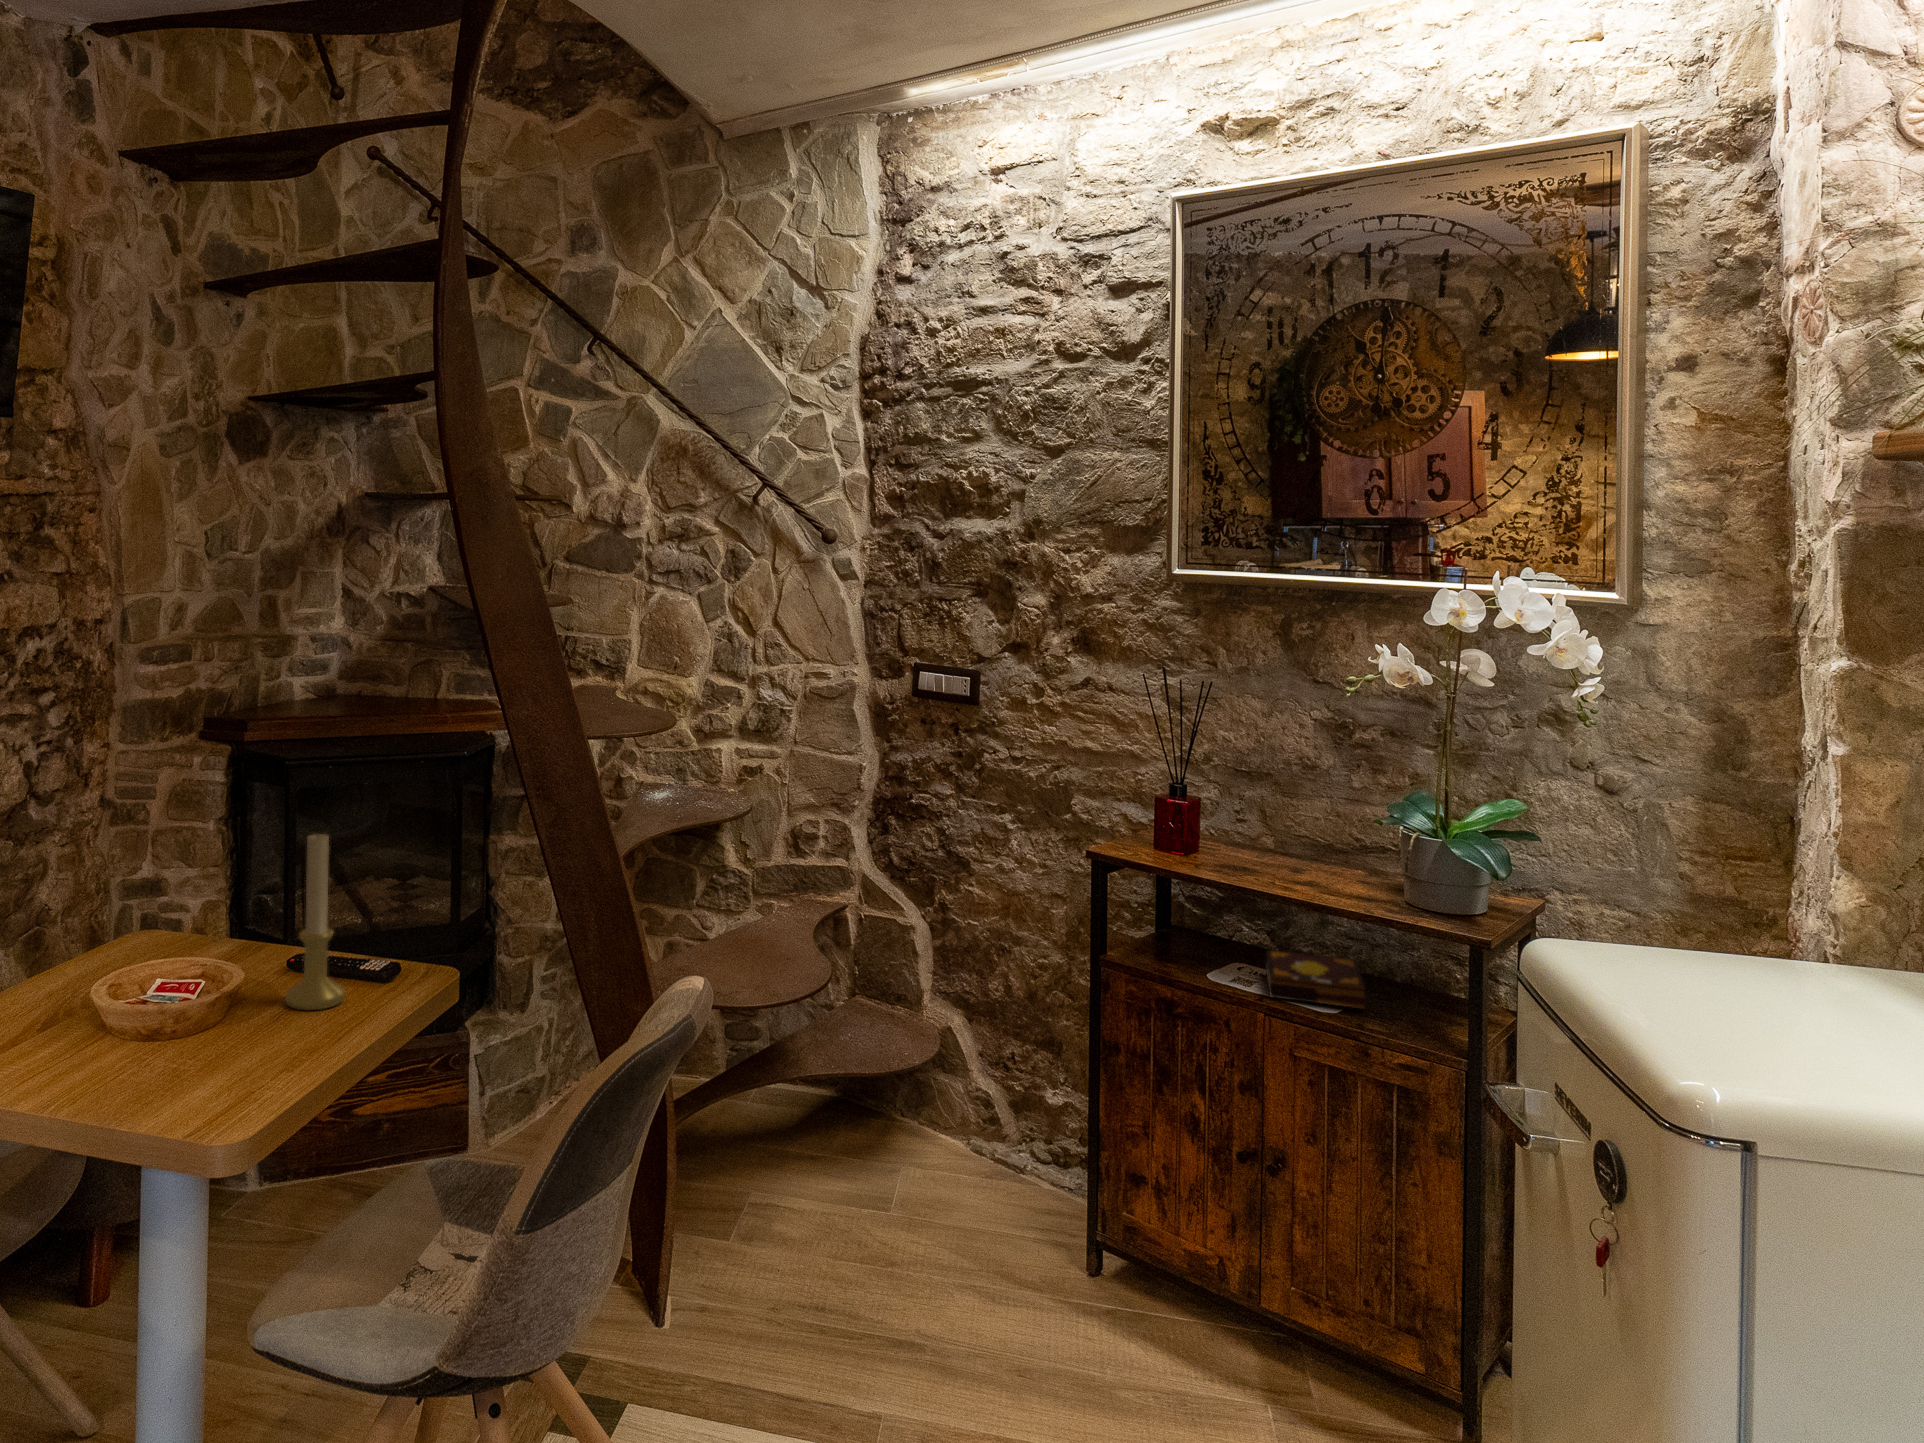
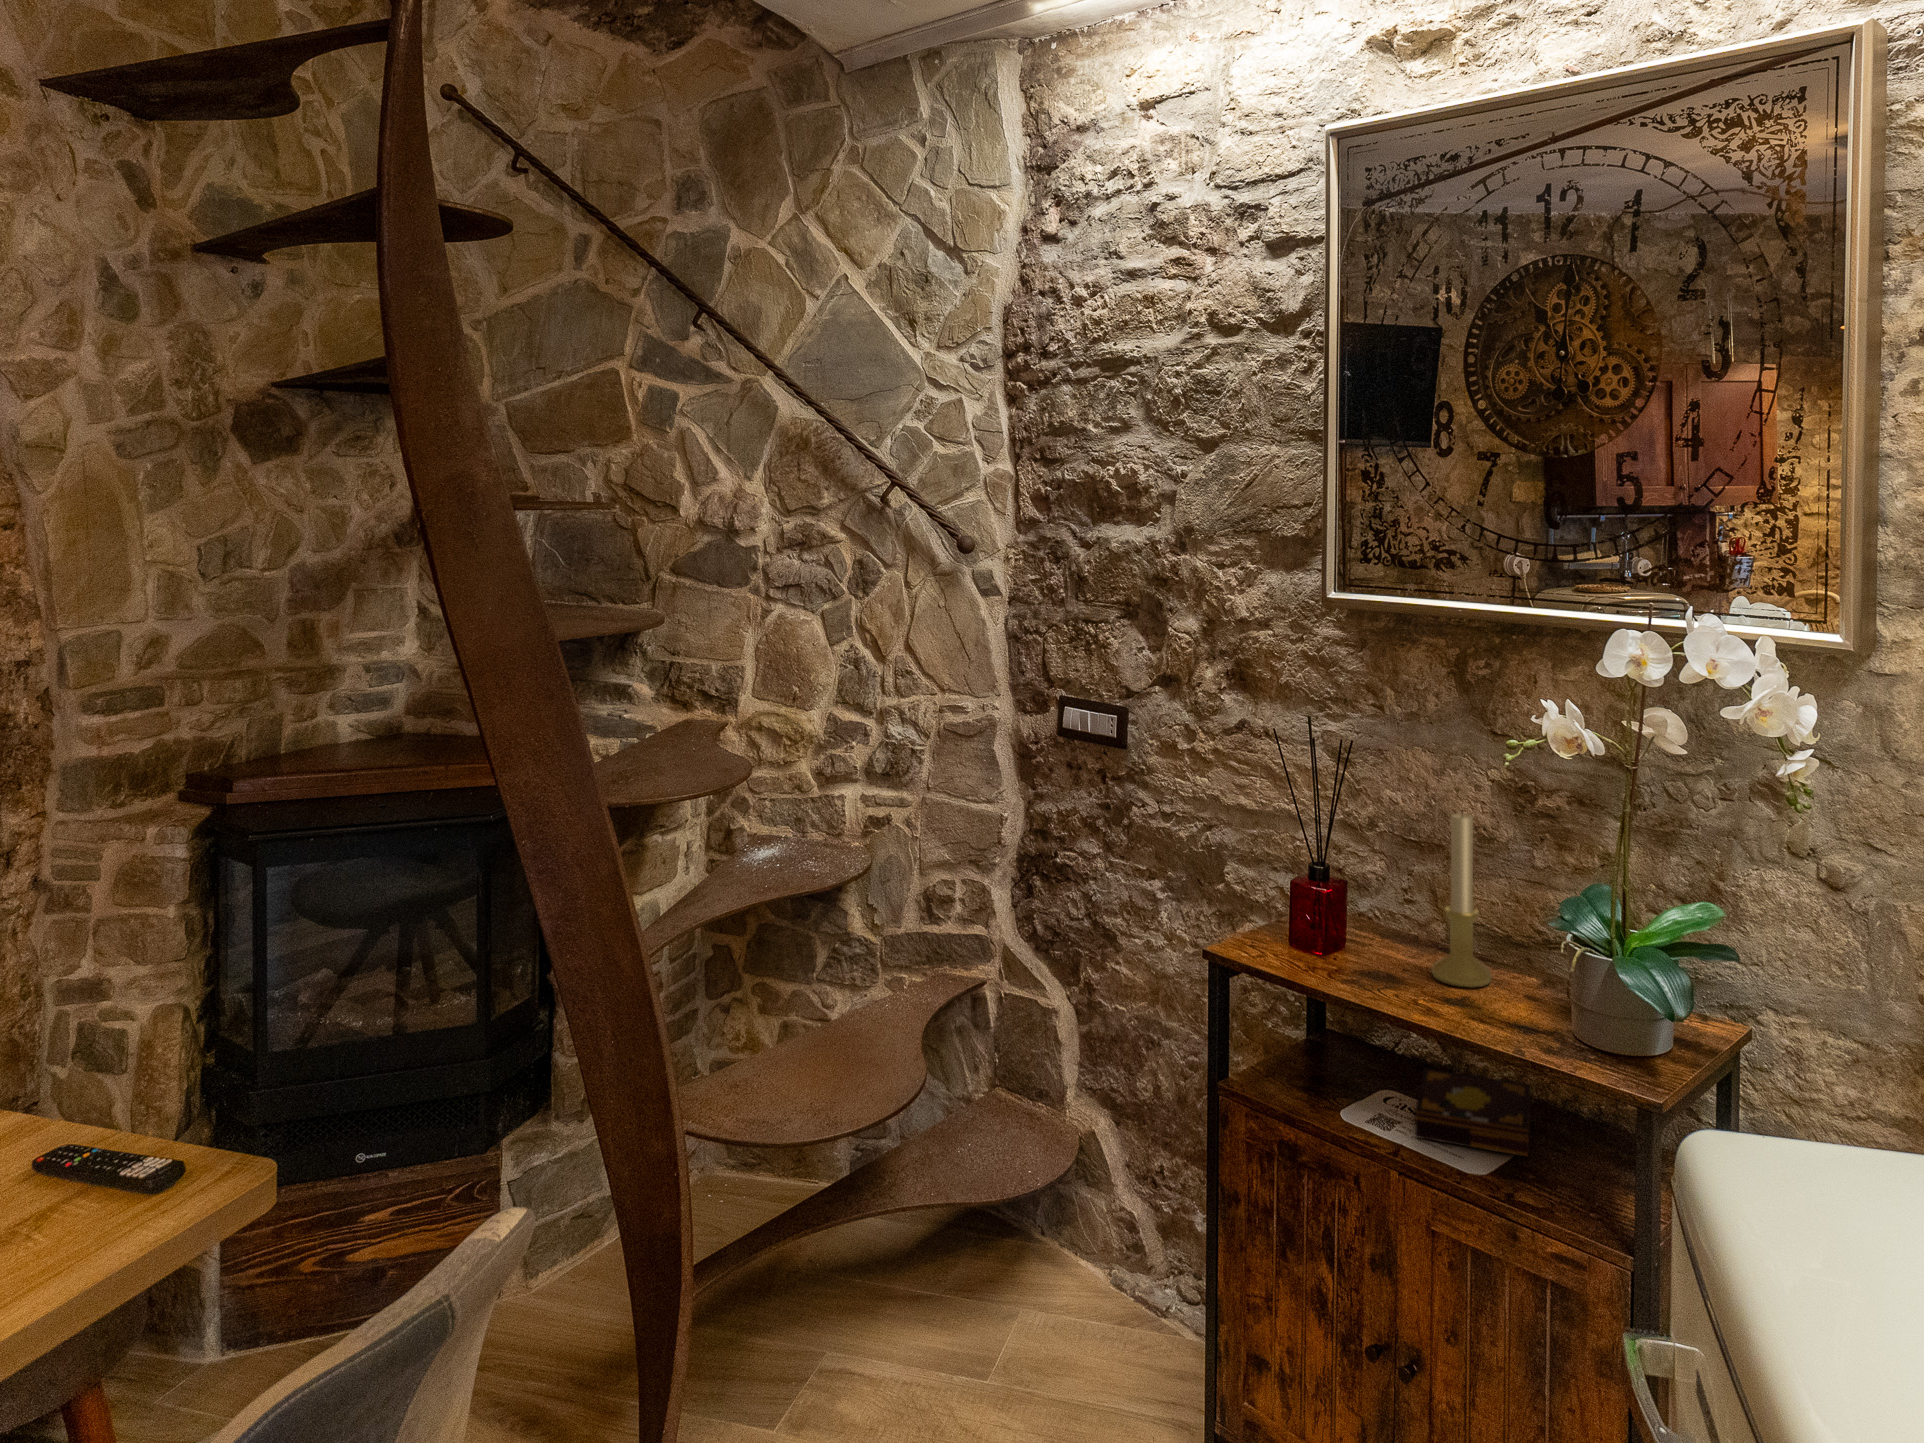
candle holder: present [285,833,345,1011] -> present [1432,811,1492,988]

